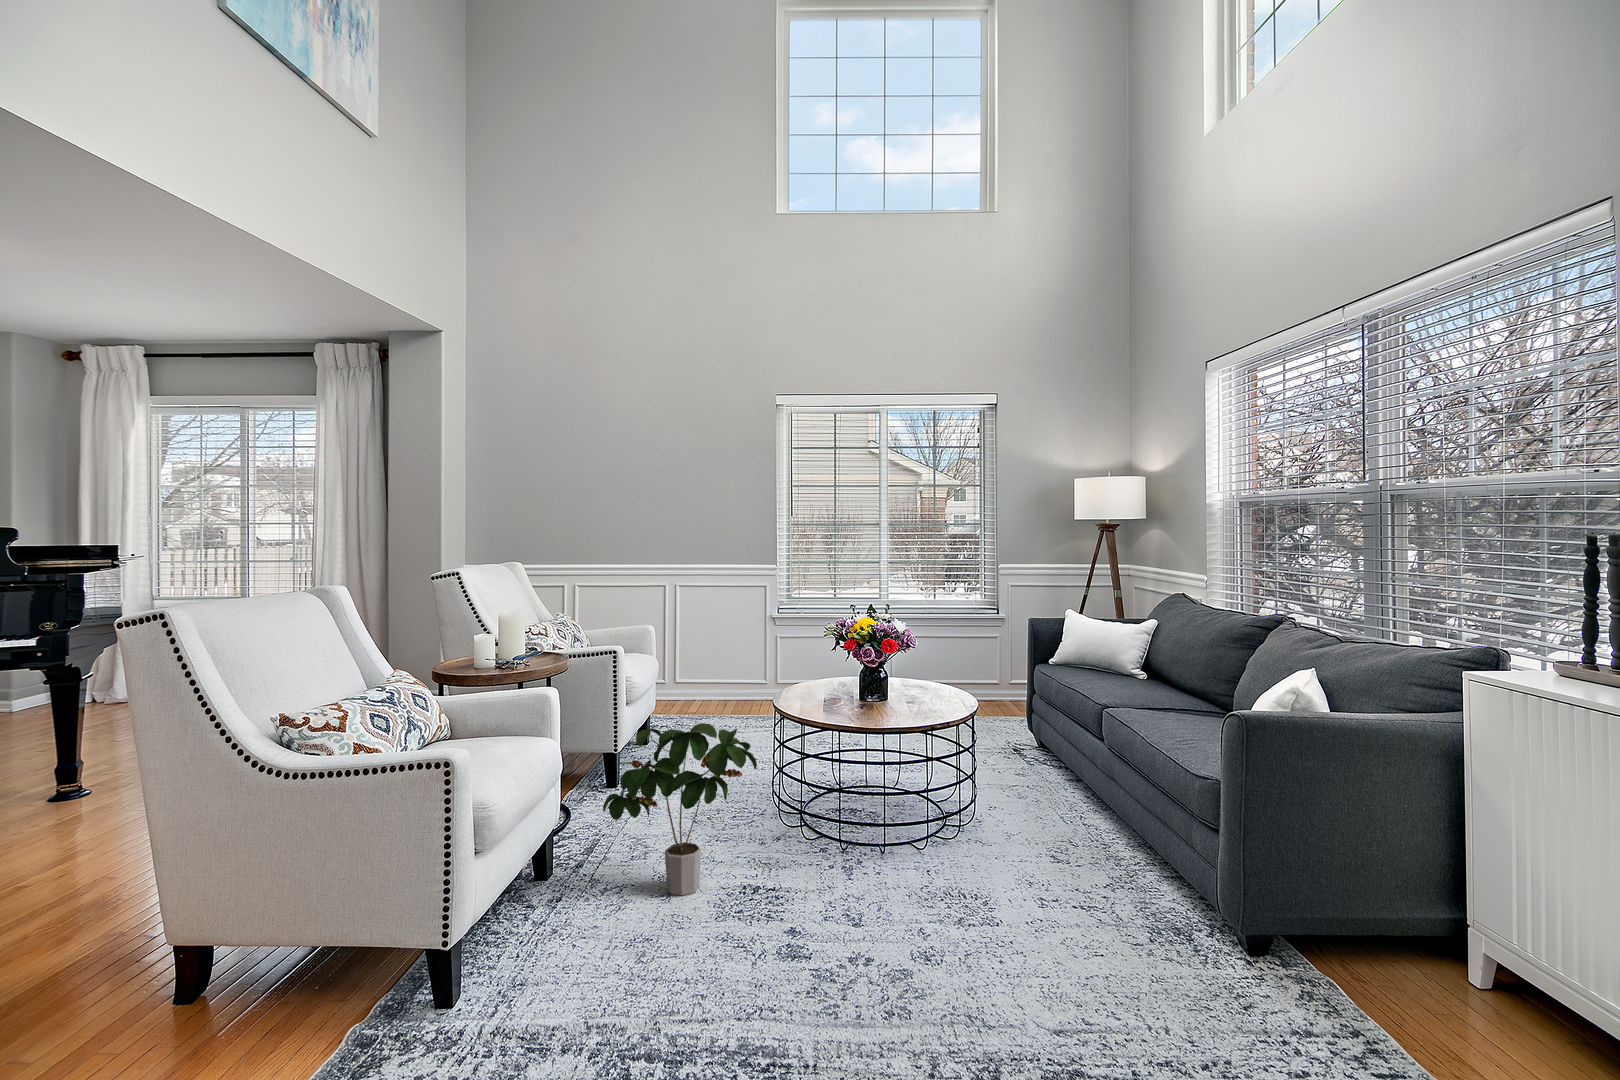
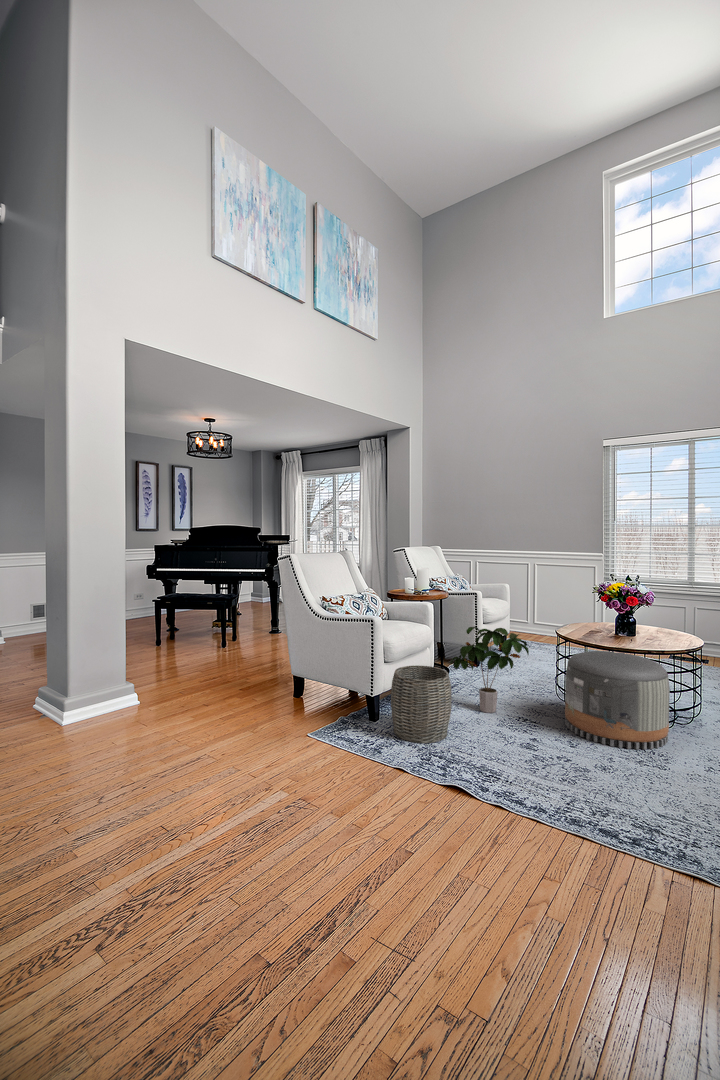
pouf: none [818,735,976,907] -> present [565,651,670,749]
woven basket: none [499,837,640,1032] -> present [391,666,452,743]

